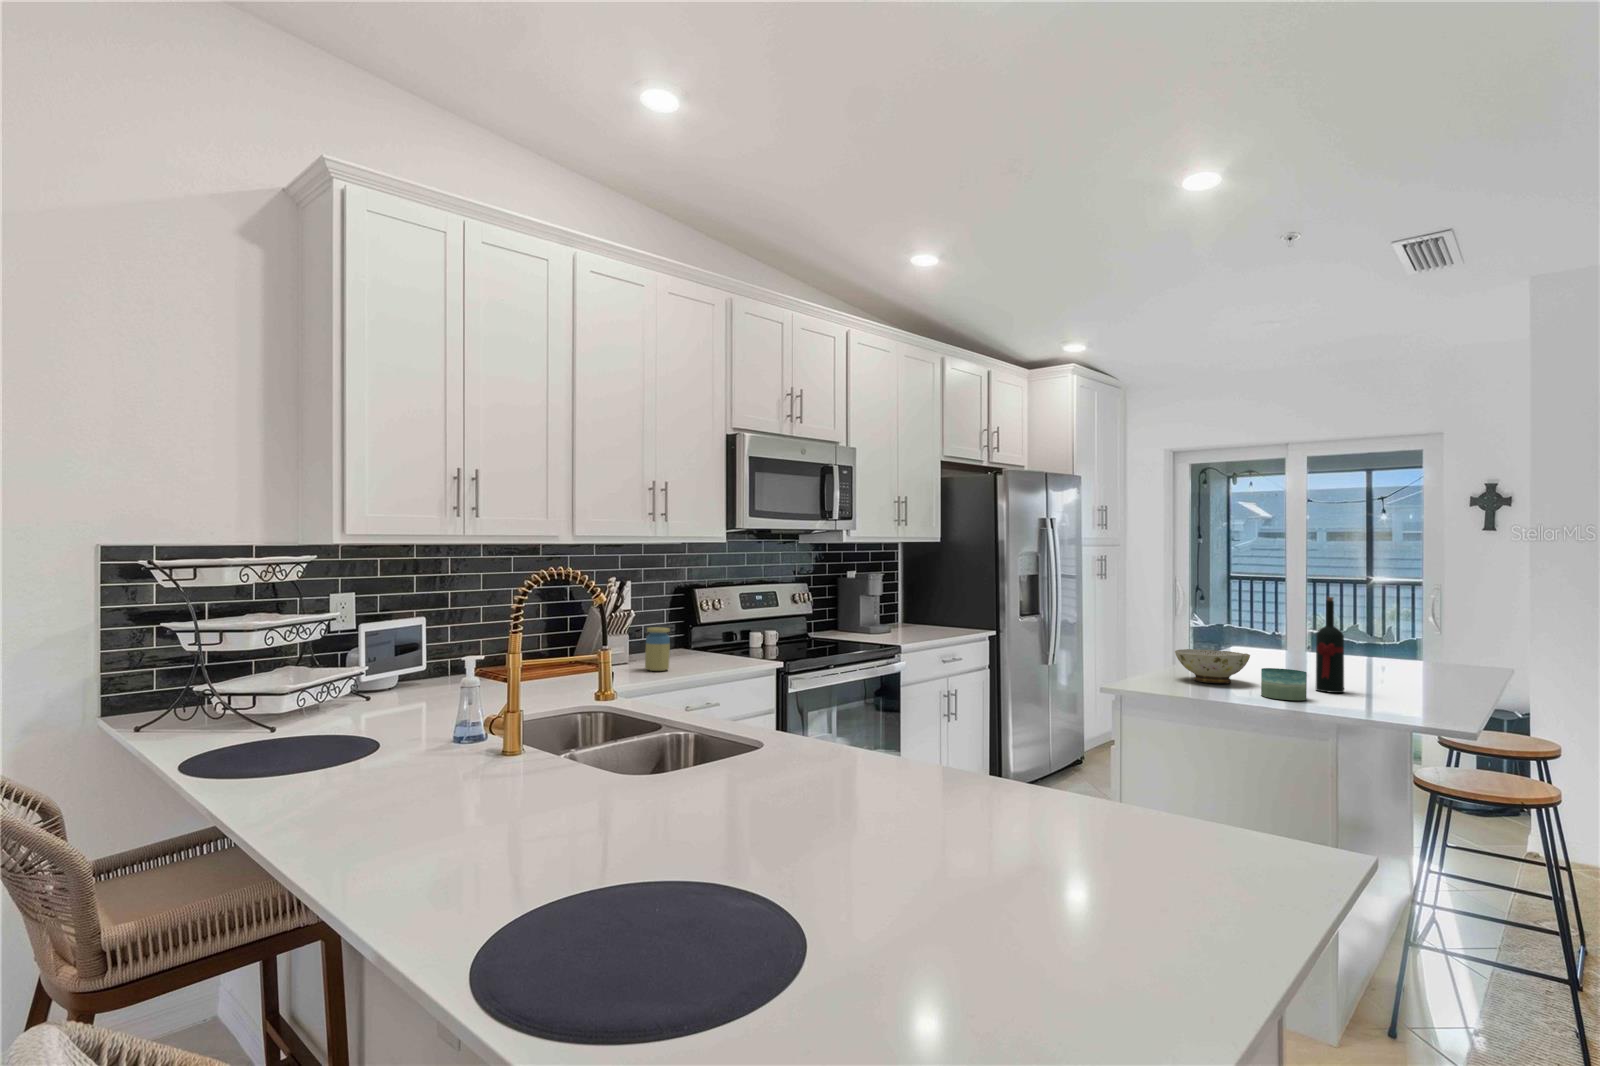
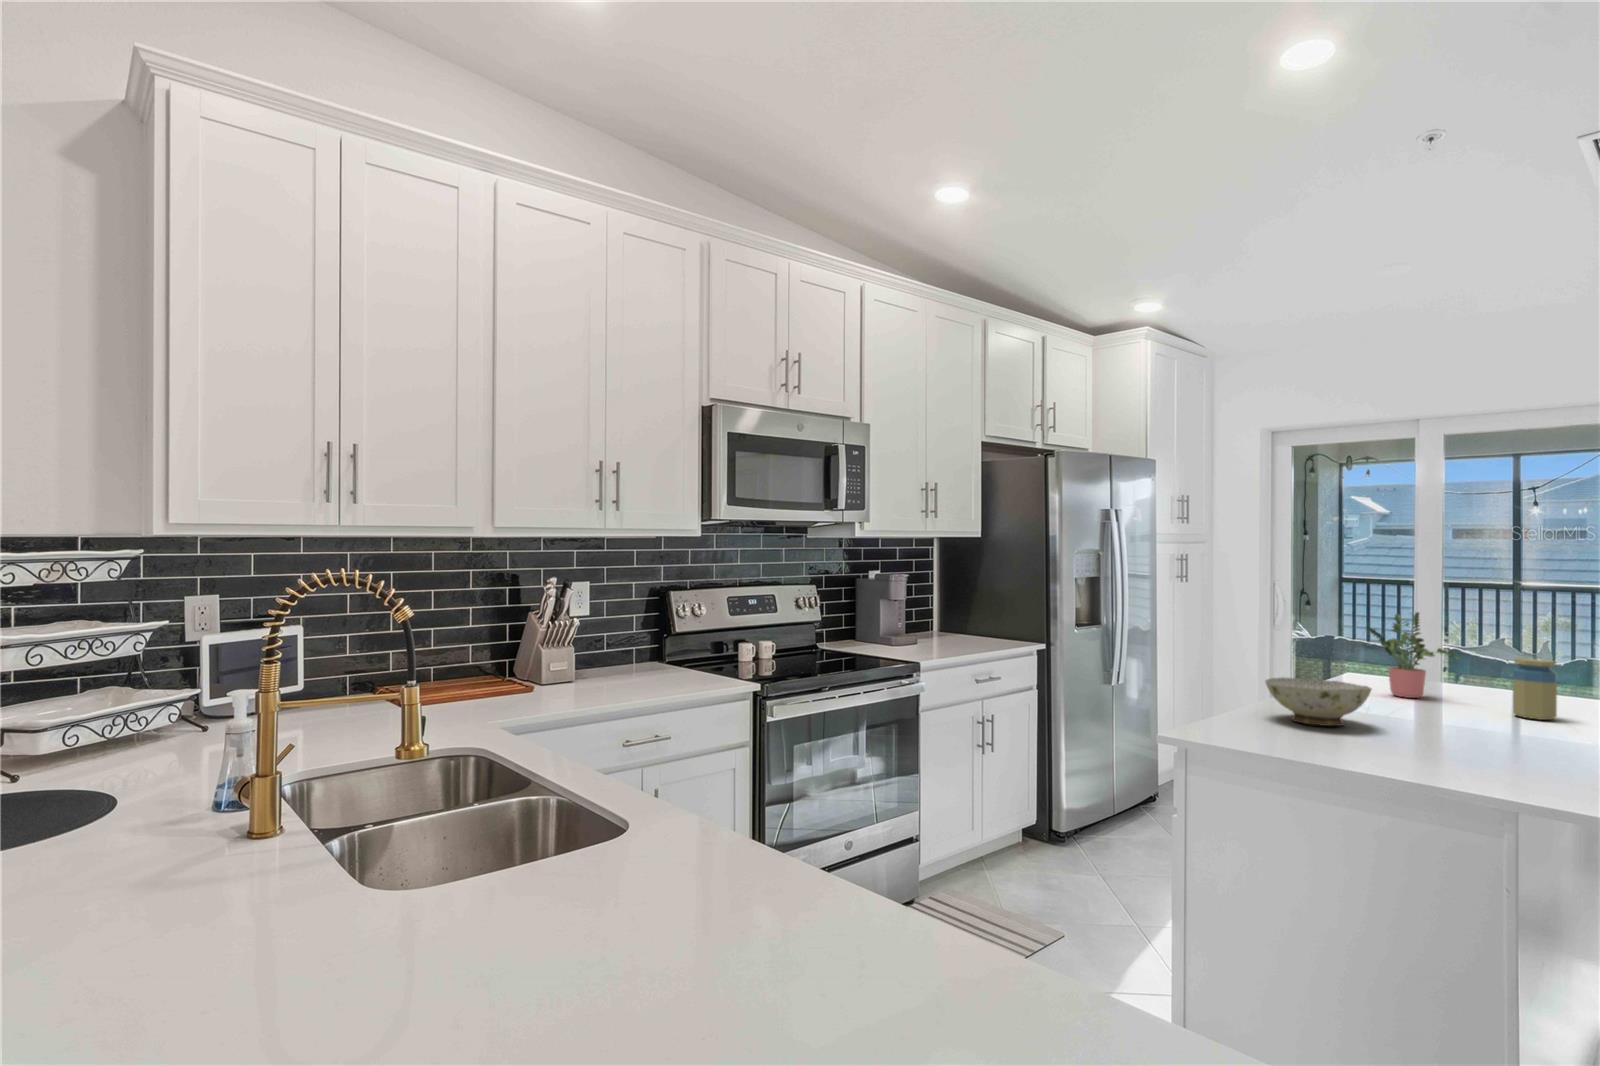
wine bottle: present [1316,597,1344,693] -> none [1467,610,1511,746]
potted plant: none [1248,600,1315,665] -> present [1367,612,1460,698]
jar: present [645,627,670,671] -> present [1513,658,1557,720]
candle: present [1261,668,1307,700] -> none [1389,709,1457,758]

